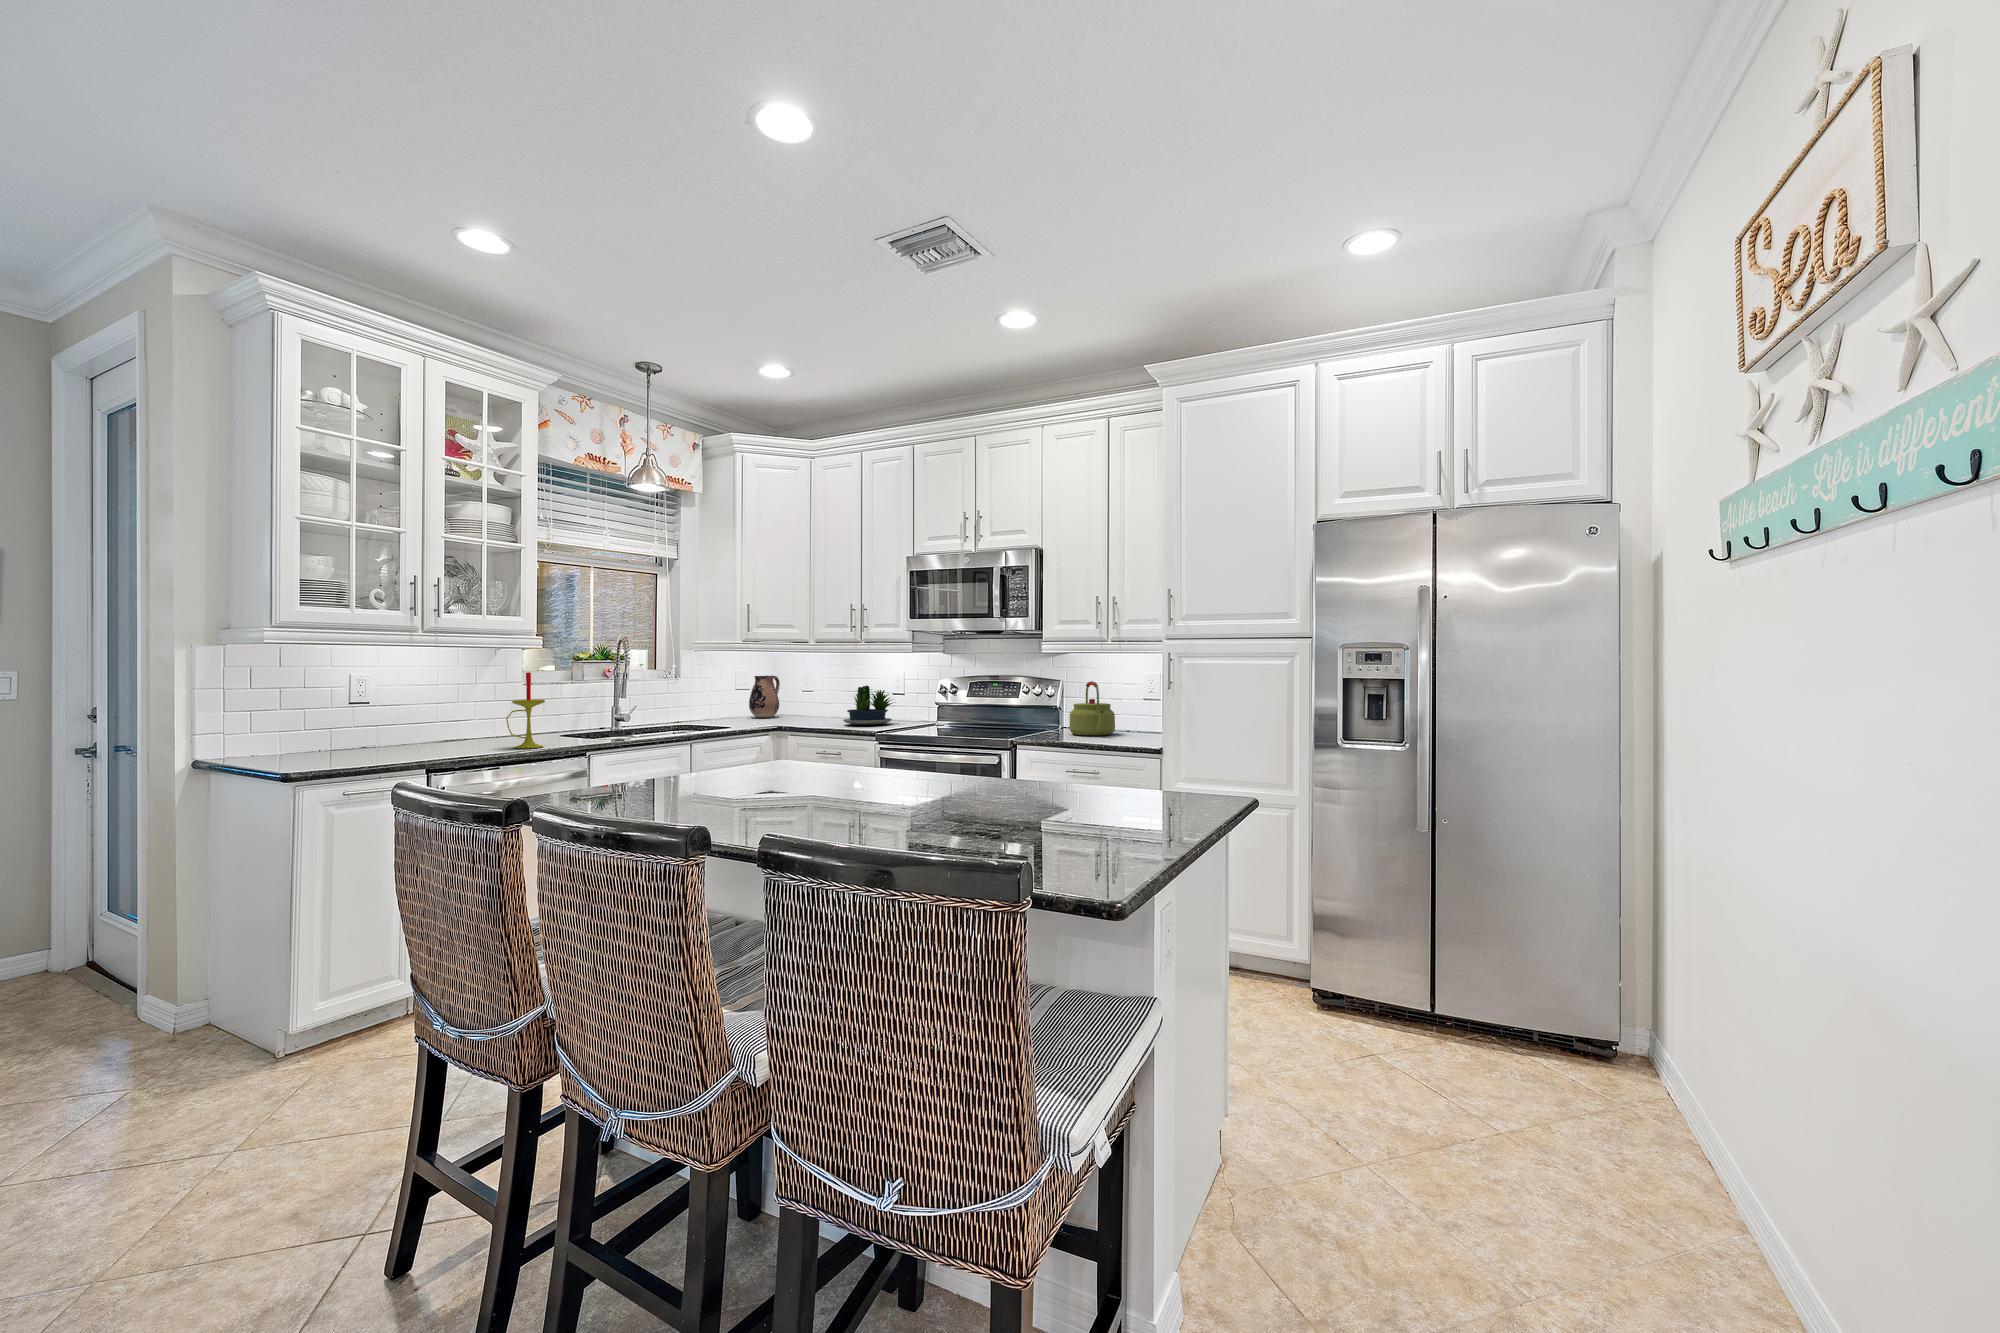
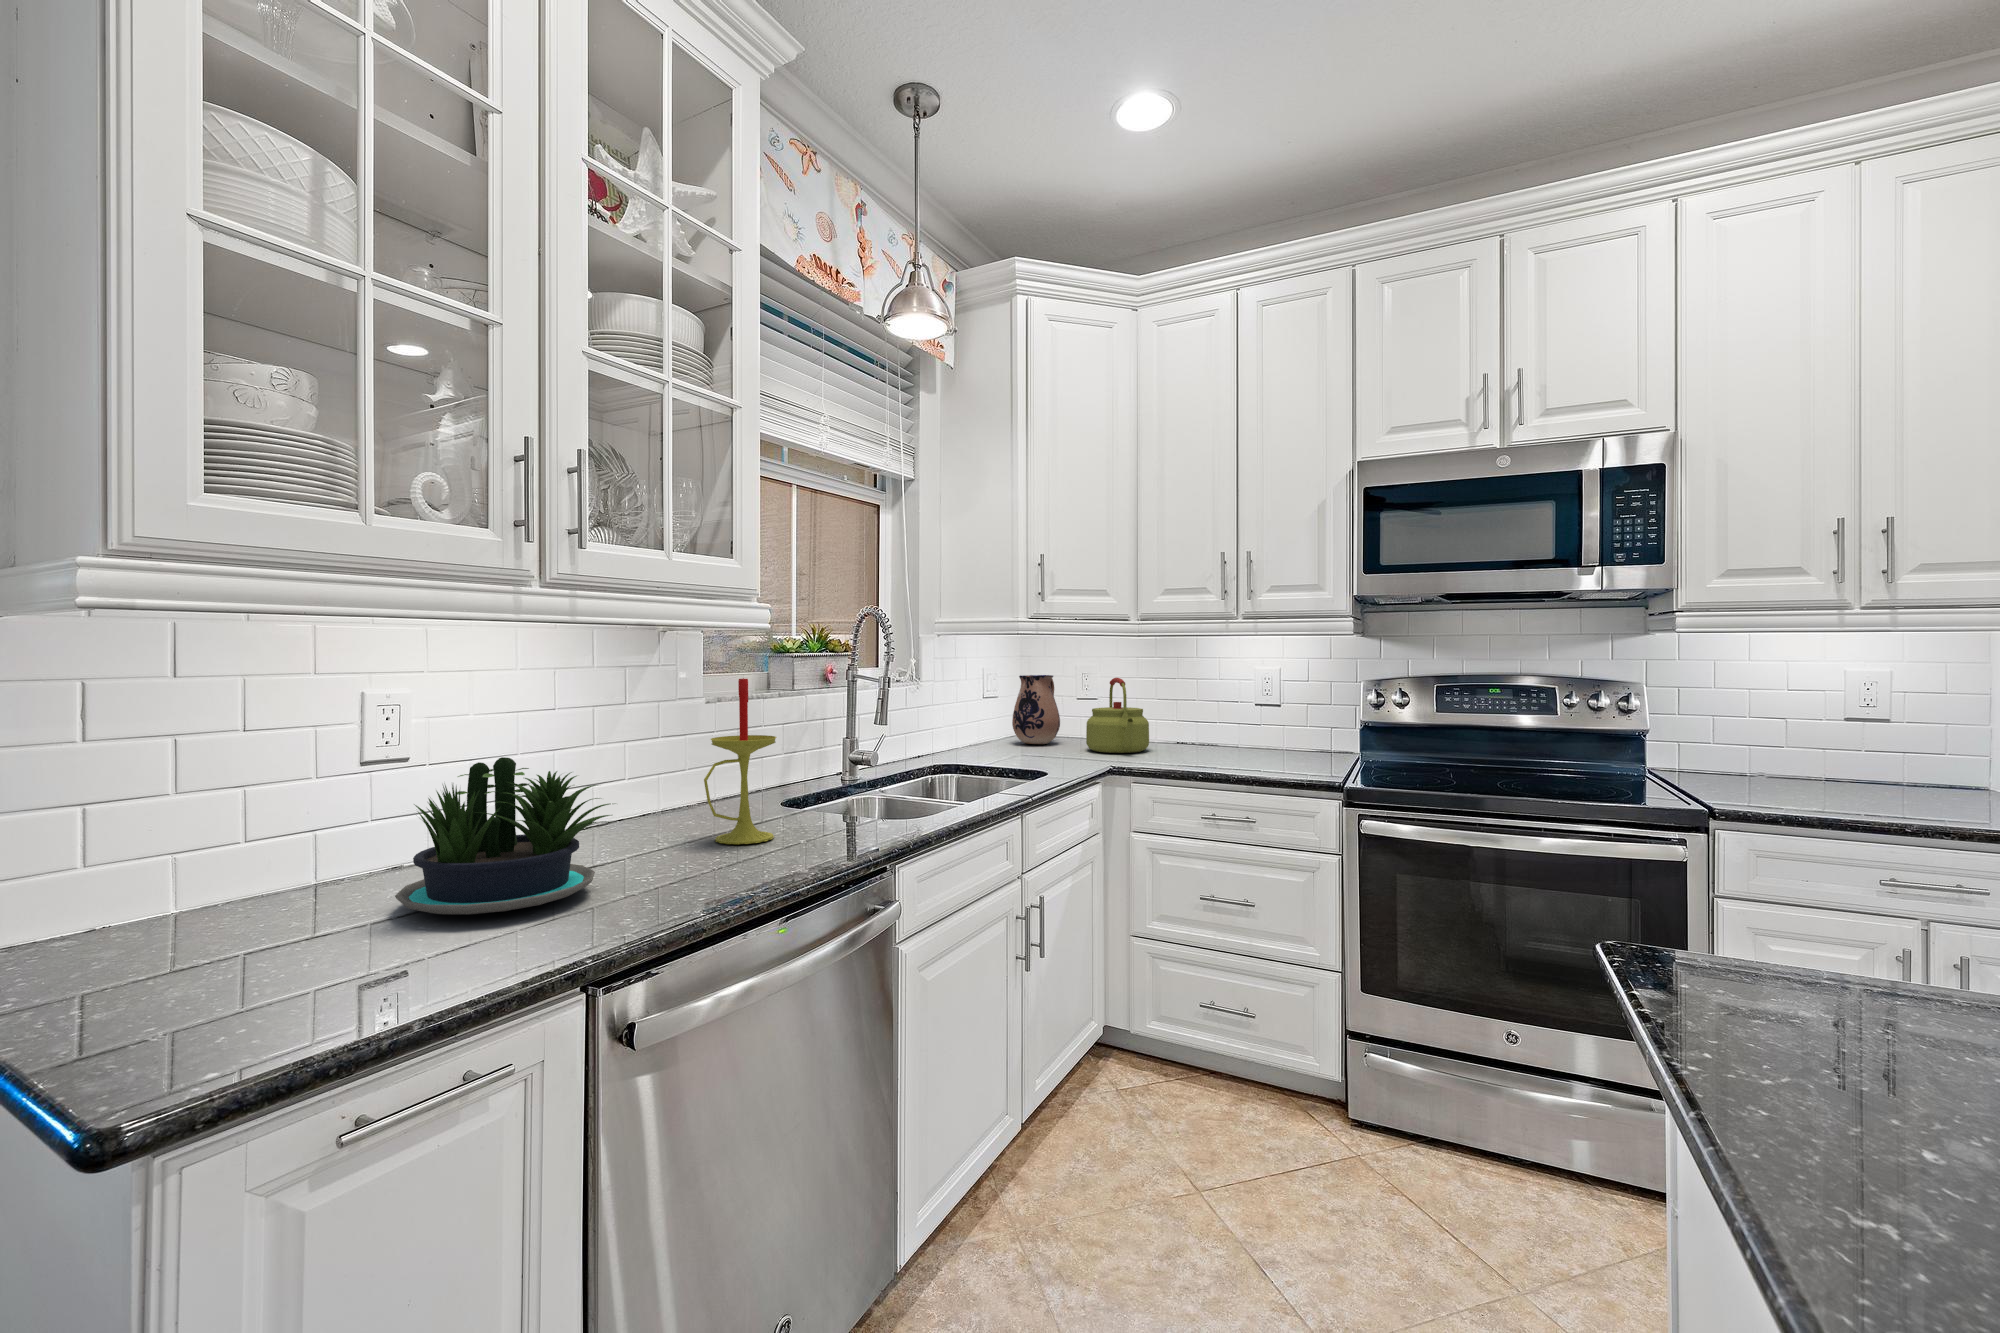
kettle: present [1069,681,1115,736] -> present [1086,678,1149,753]
potted plant: present [843,685,893,725] -> present [395,757,610,914]

